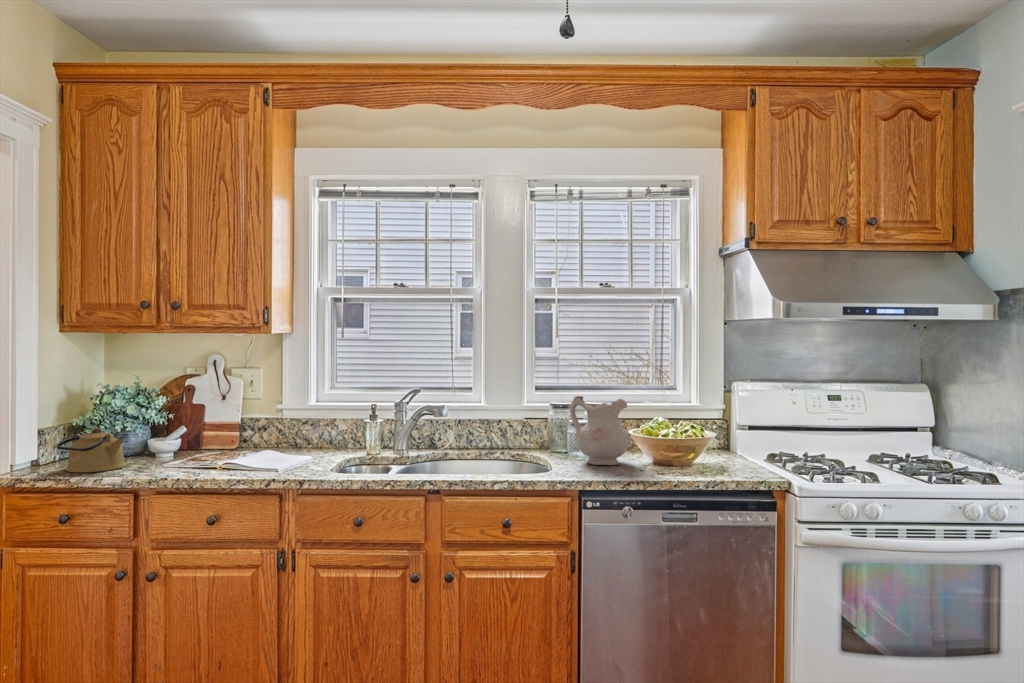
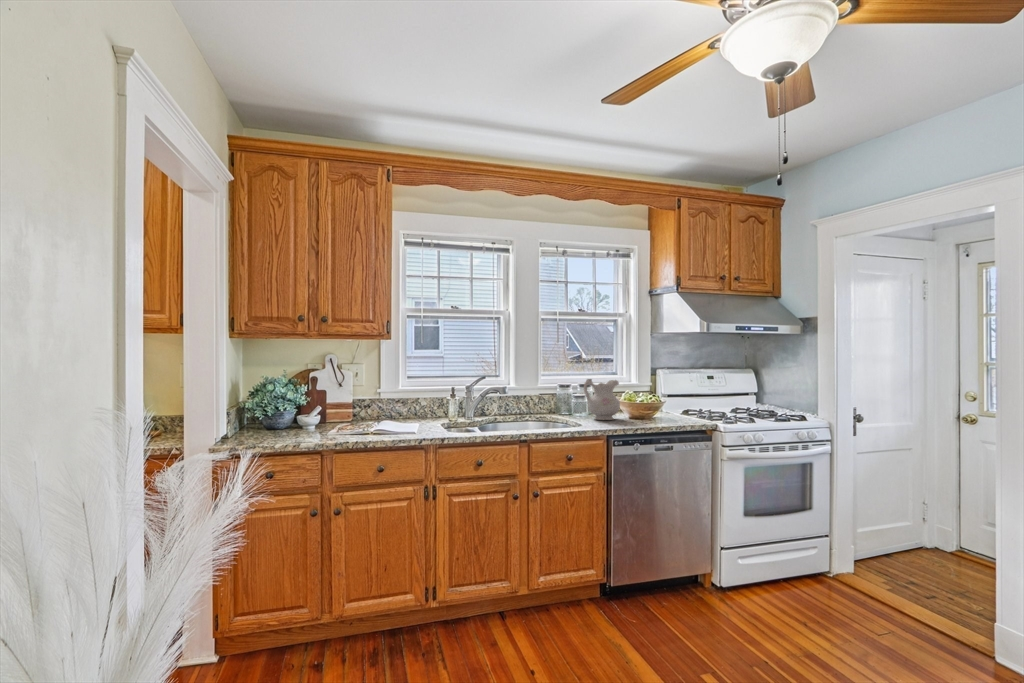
kettle: present [56,428,126,472] -> none [247,409,300,442]

